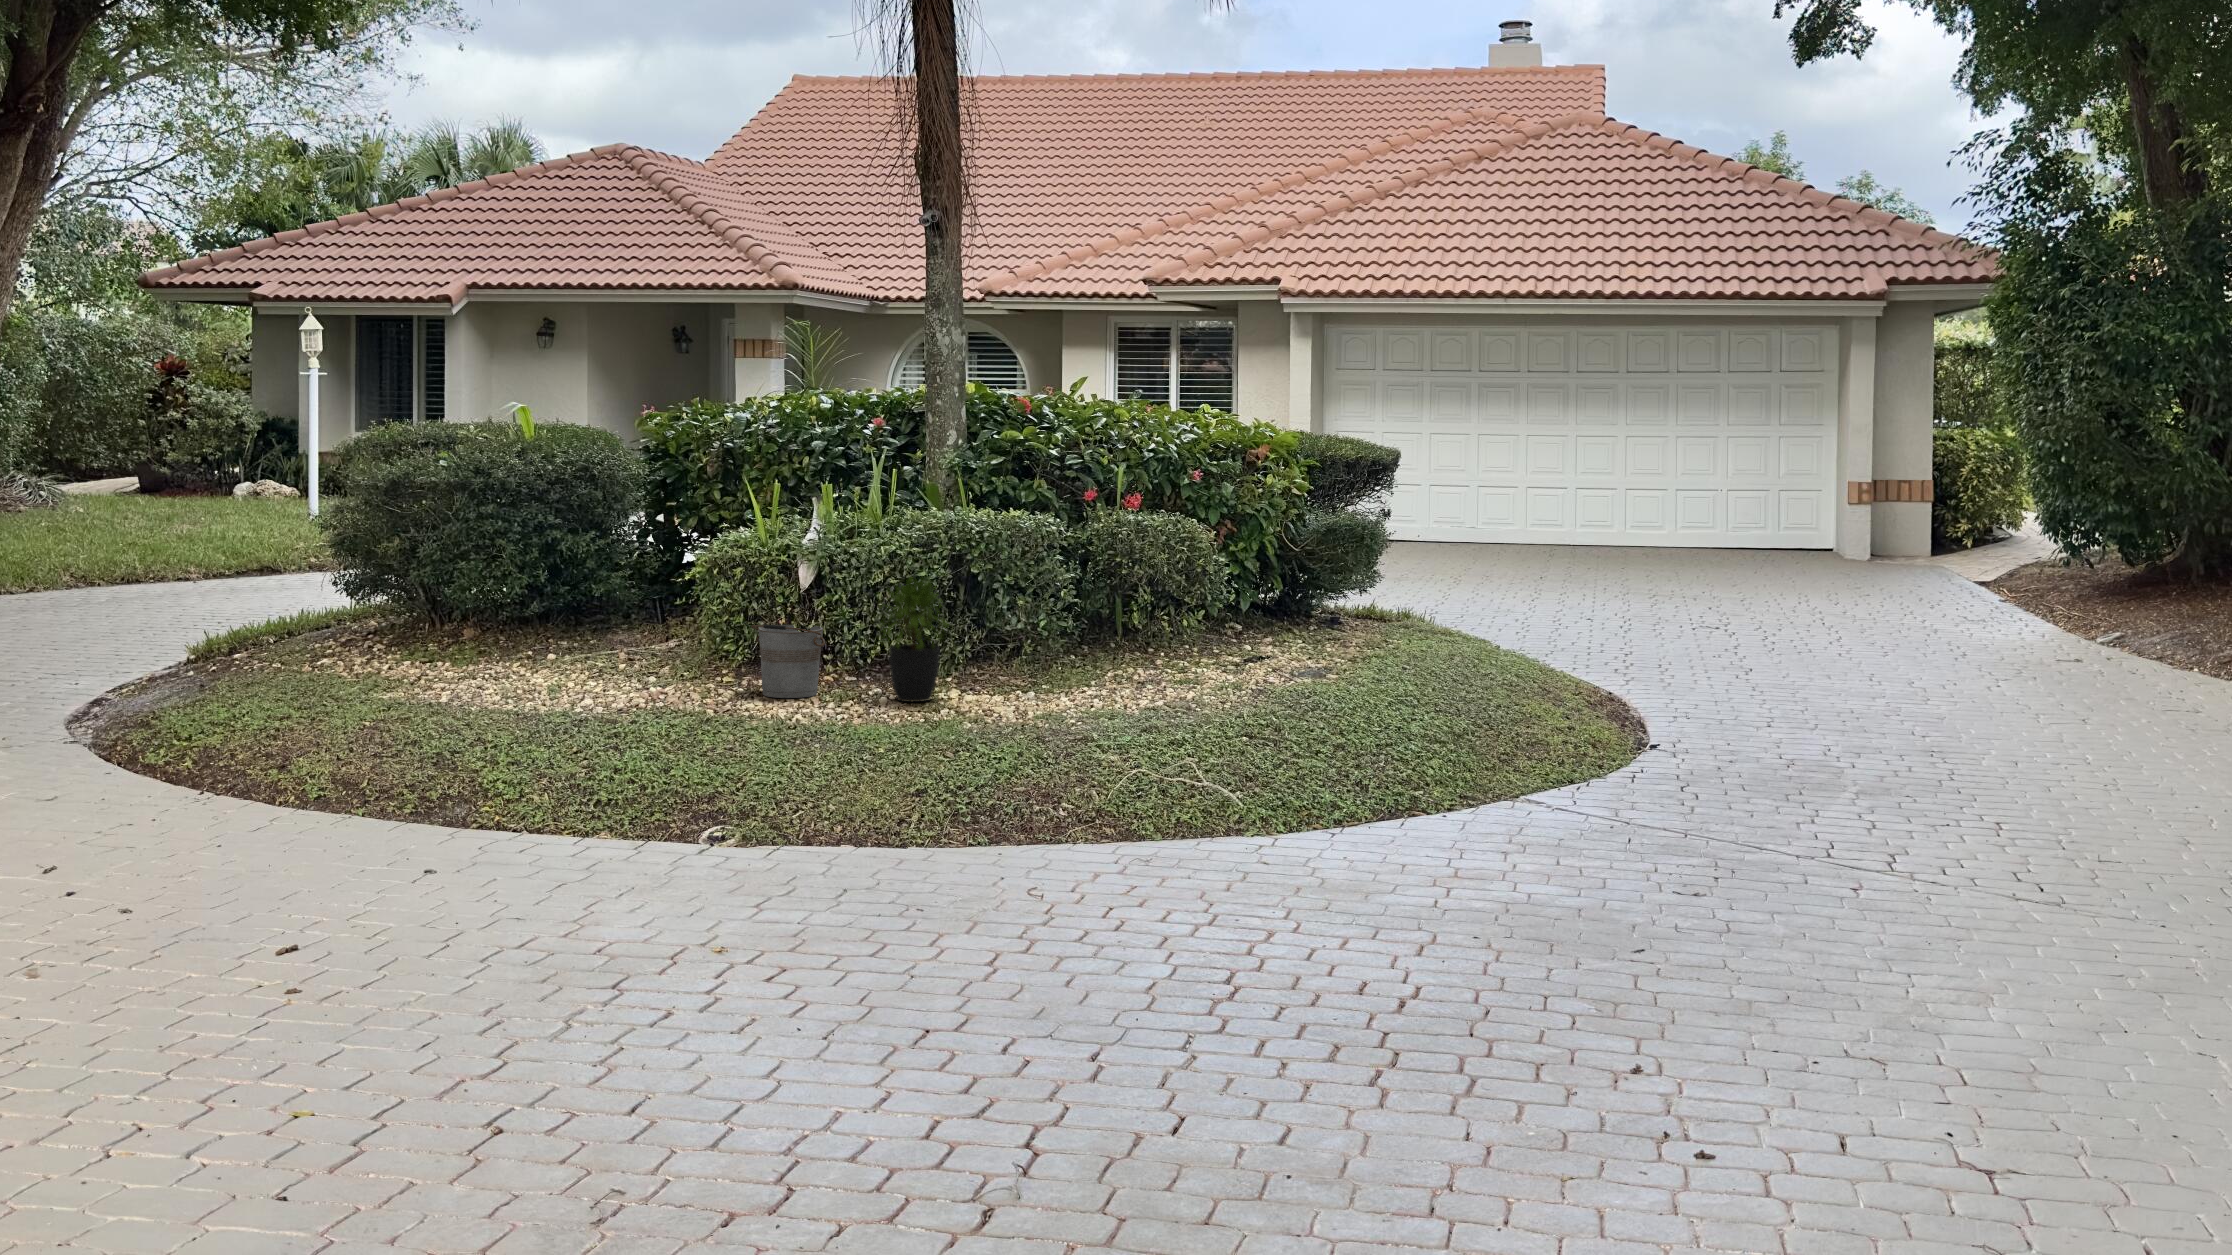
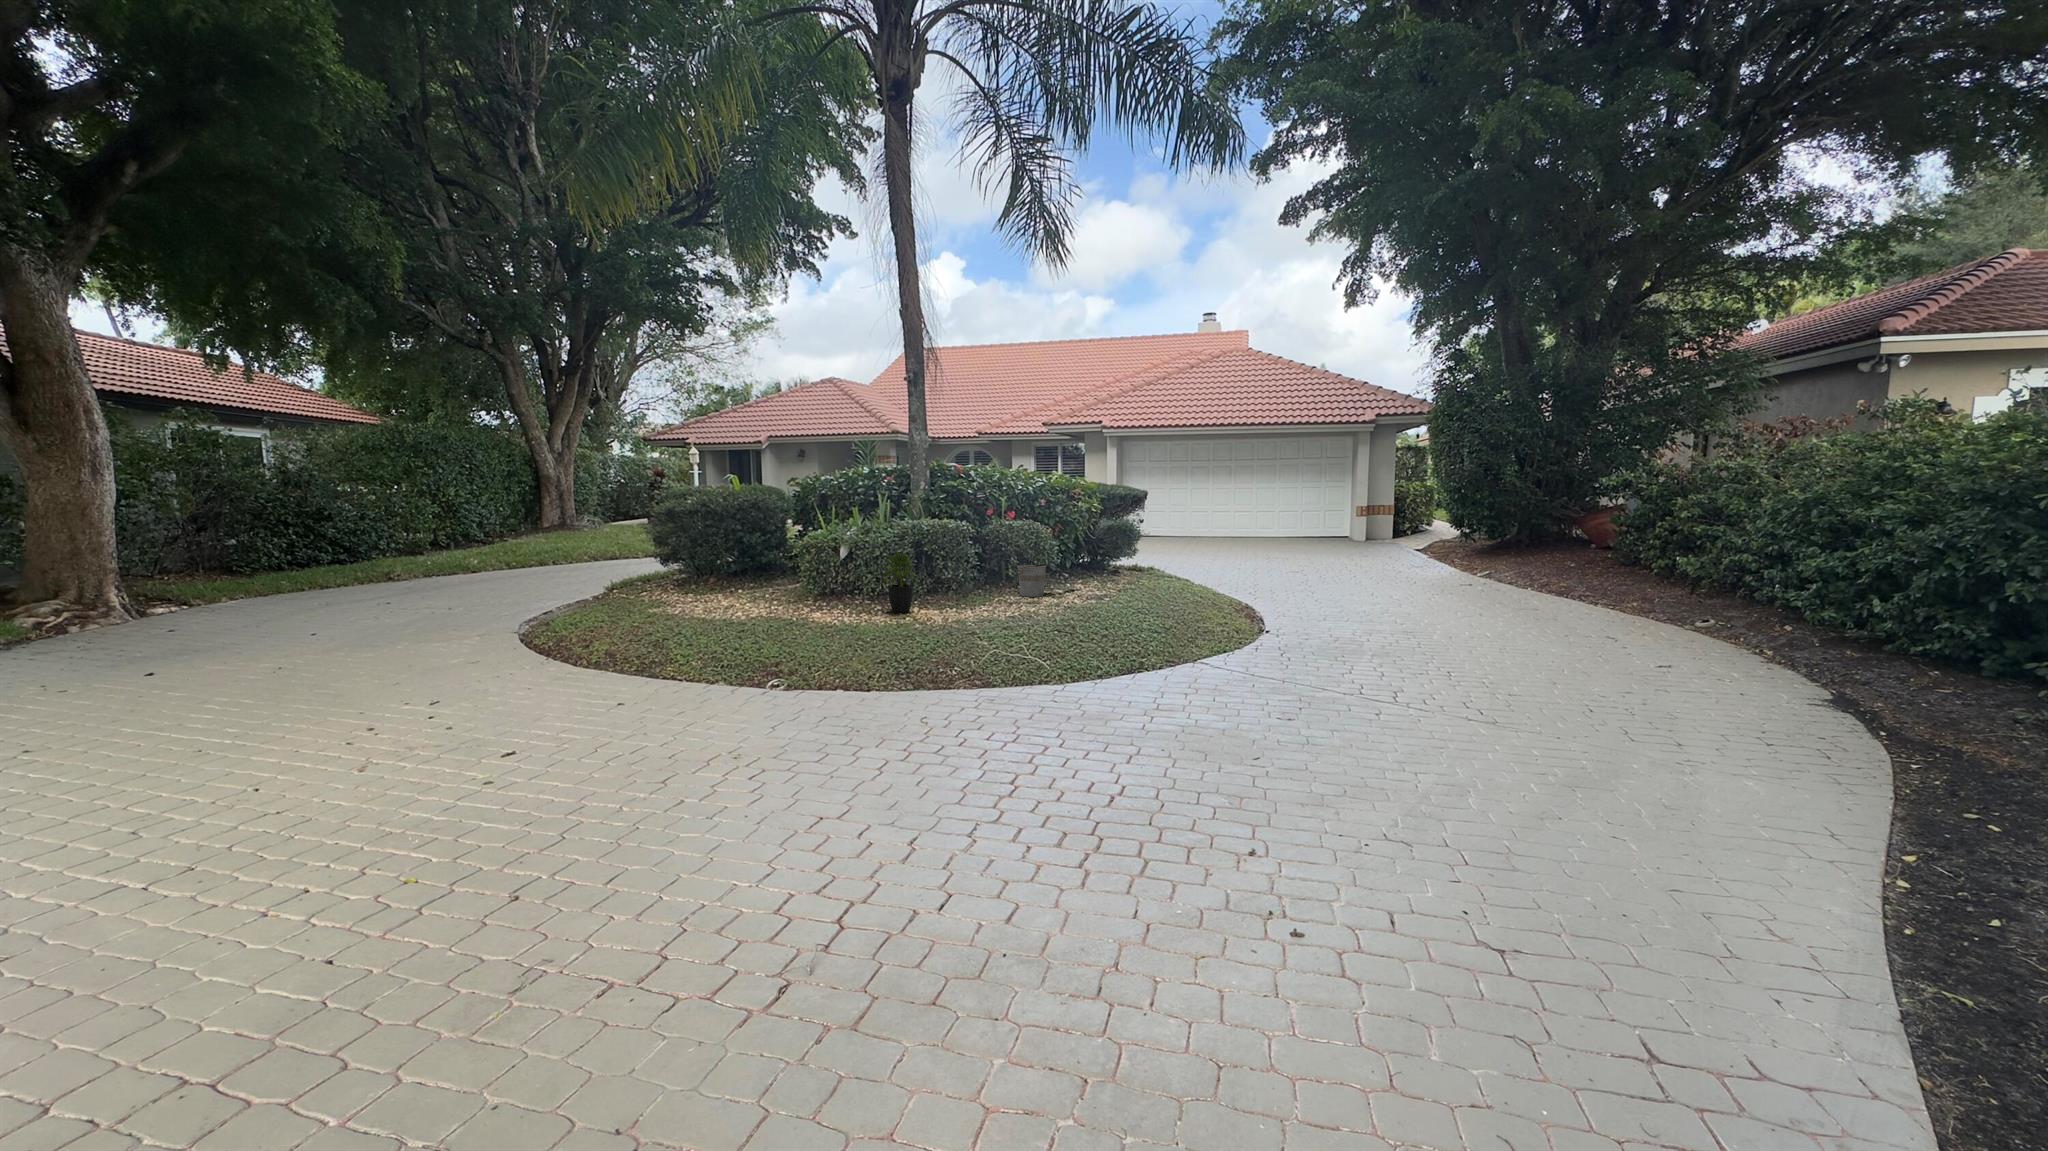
bucket: present [751,625,825,698] -> present [1017,564,1049,597]

